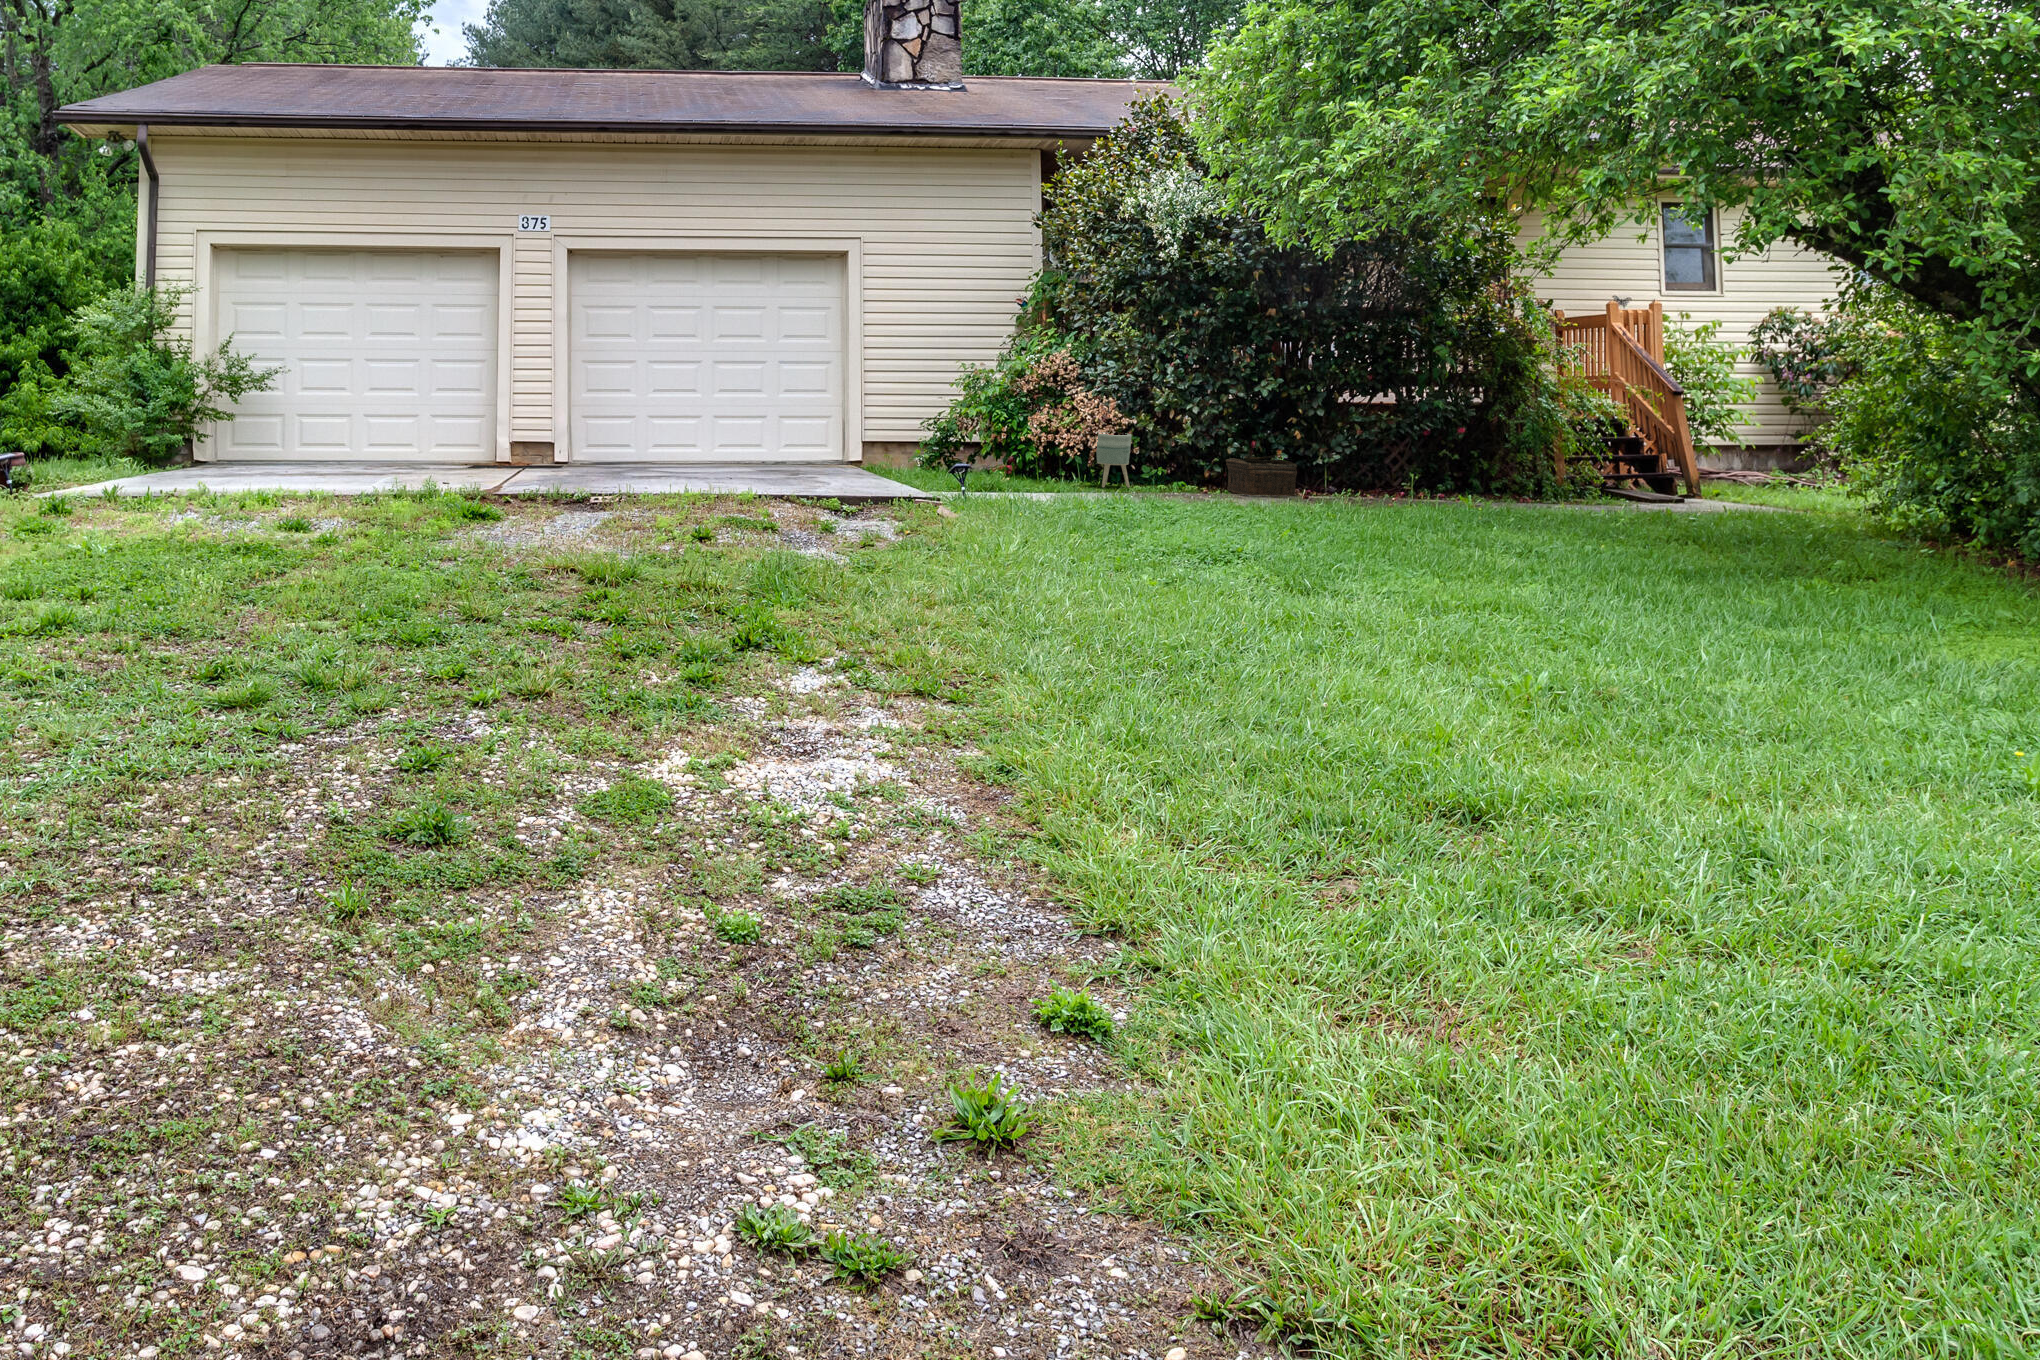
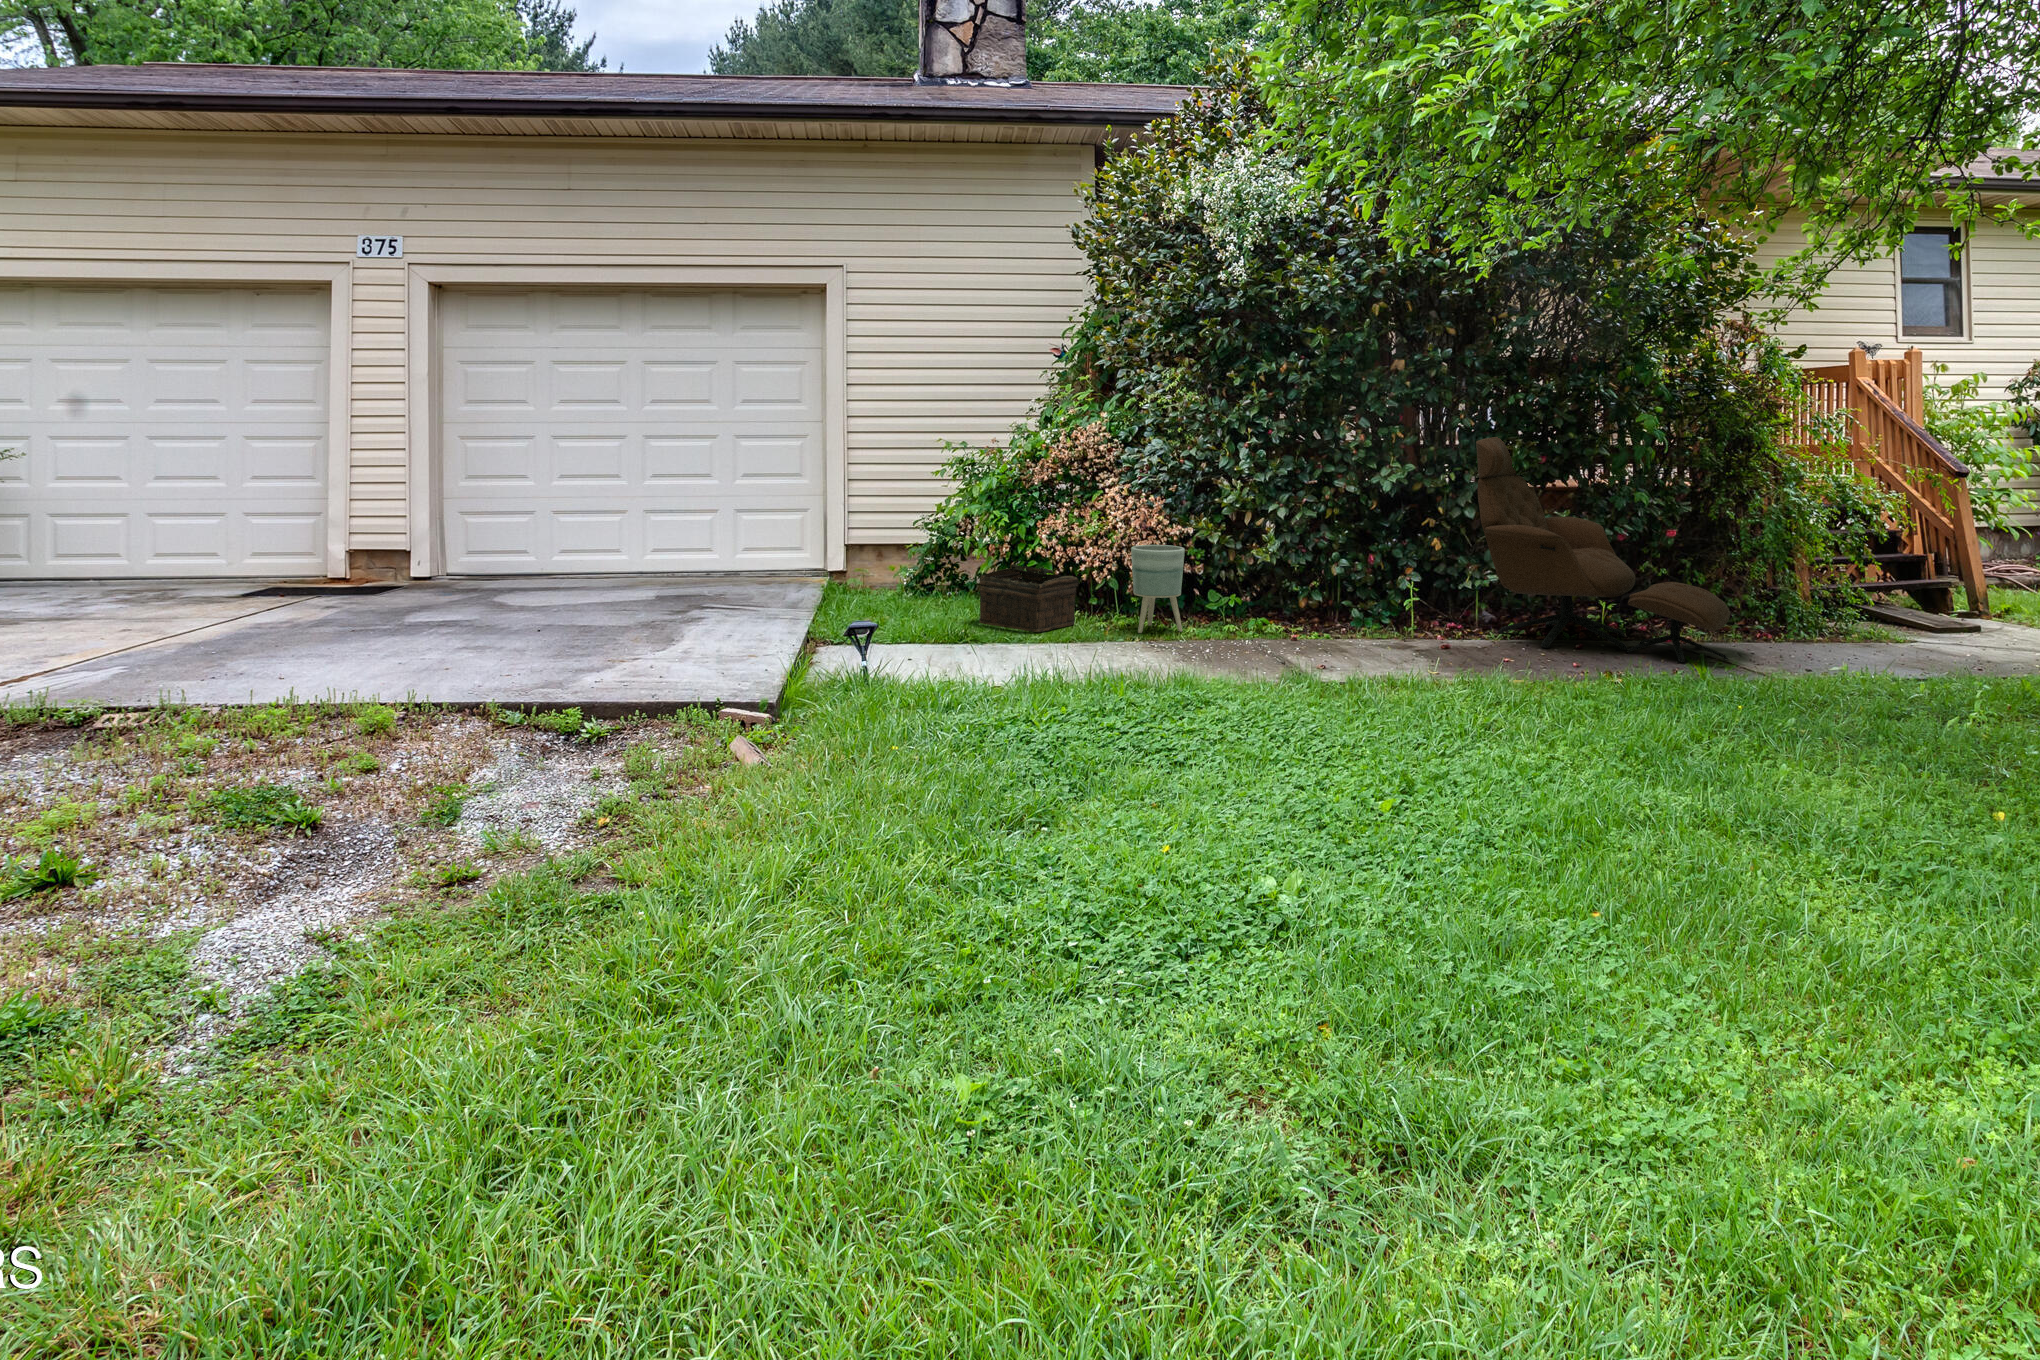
lounge chair: none [1327,365,1491,506] -> present [1476,437,1730,662]
basket: present [1226,455,1297,496] -> present [979,564,1078,632]

